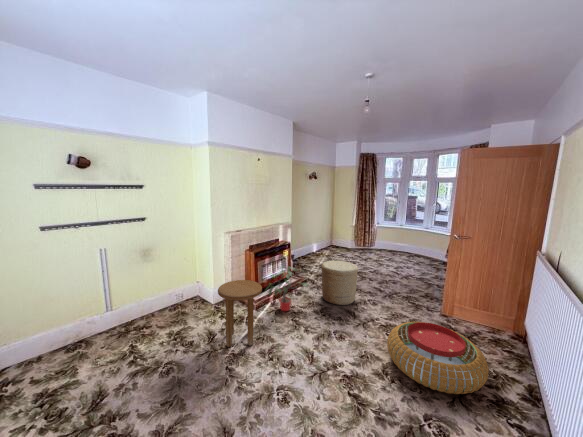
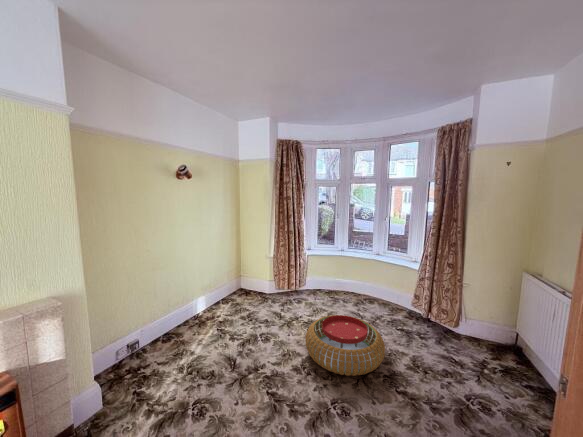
woven basket: present [321,261,358,305] -> none [248,265,283,308]
potted plant: present [265,267,308,311] -> none [186,275,238,321]
side table: present [218,280,262,347] -> none [129,294,181,368]

